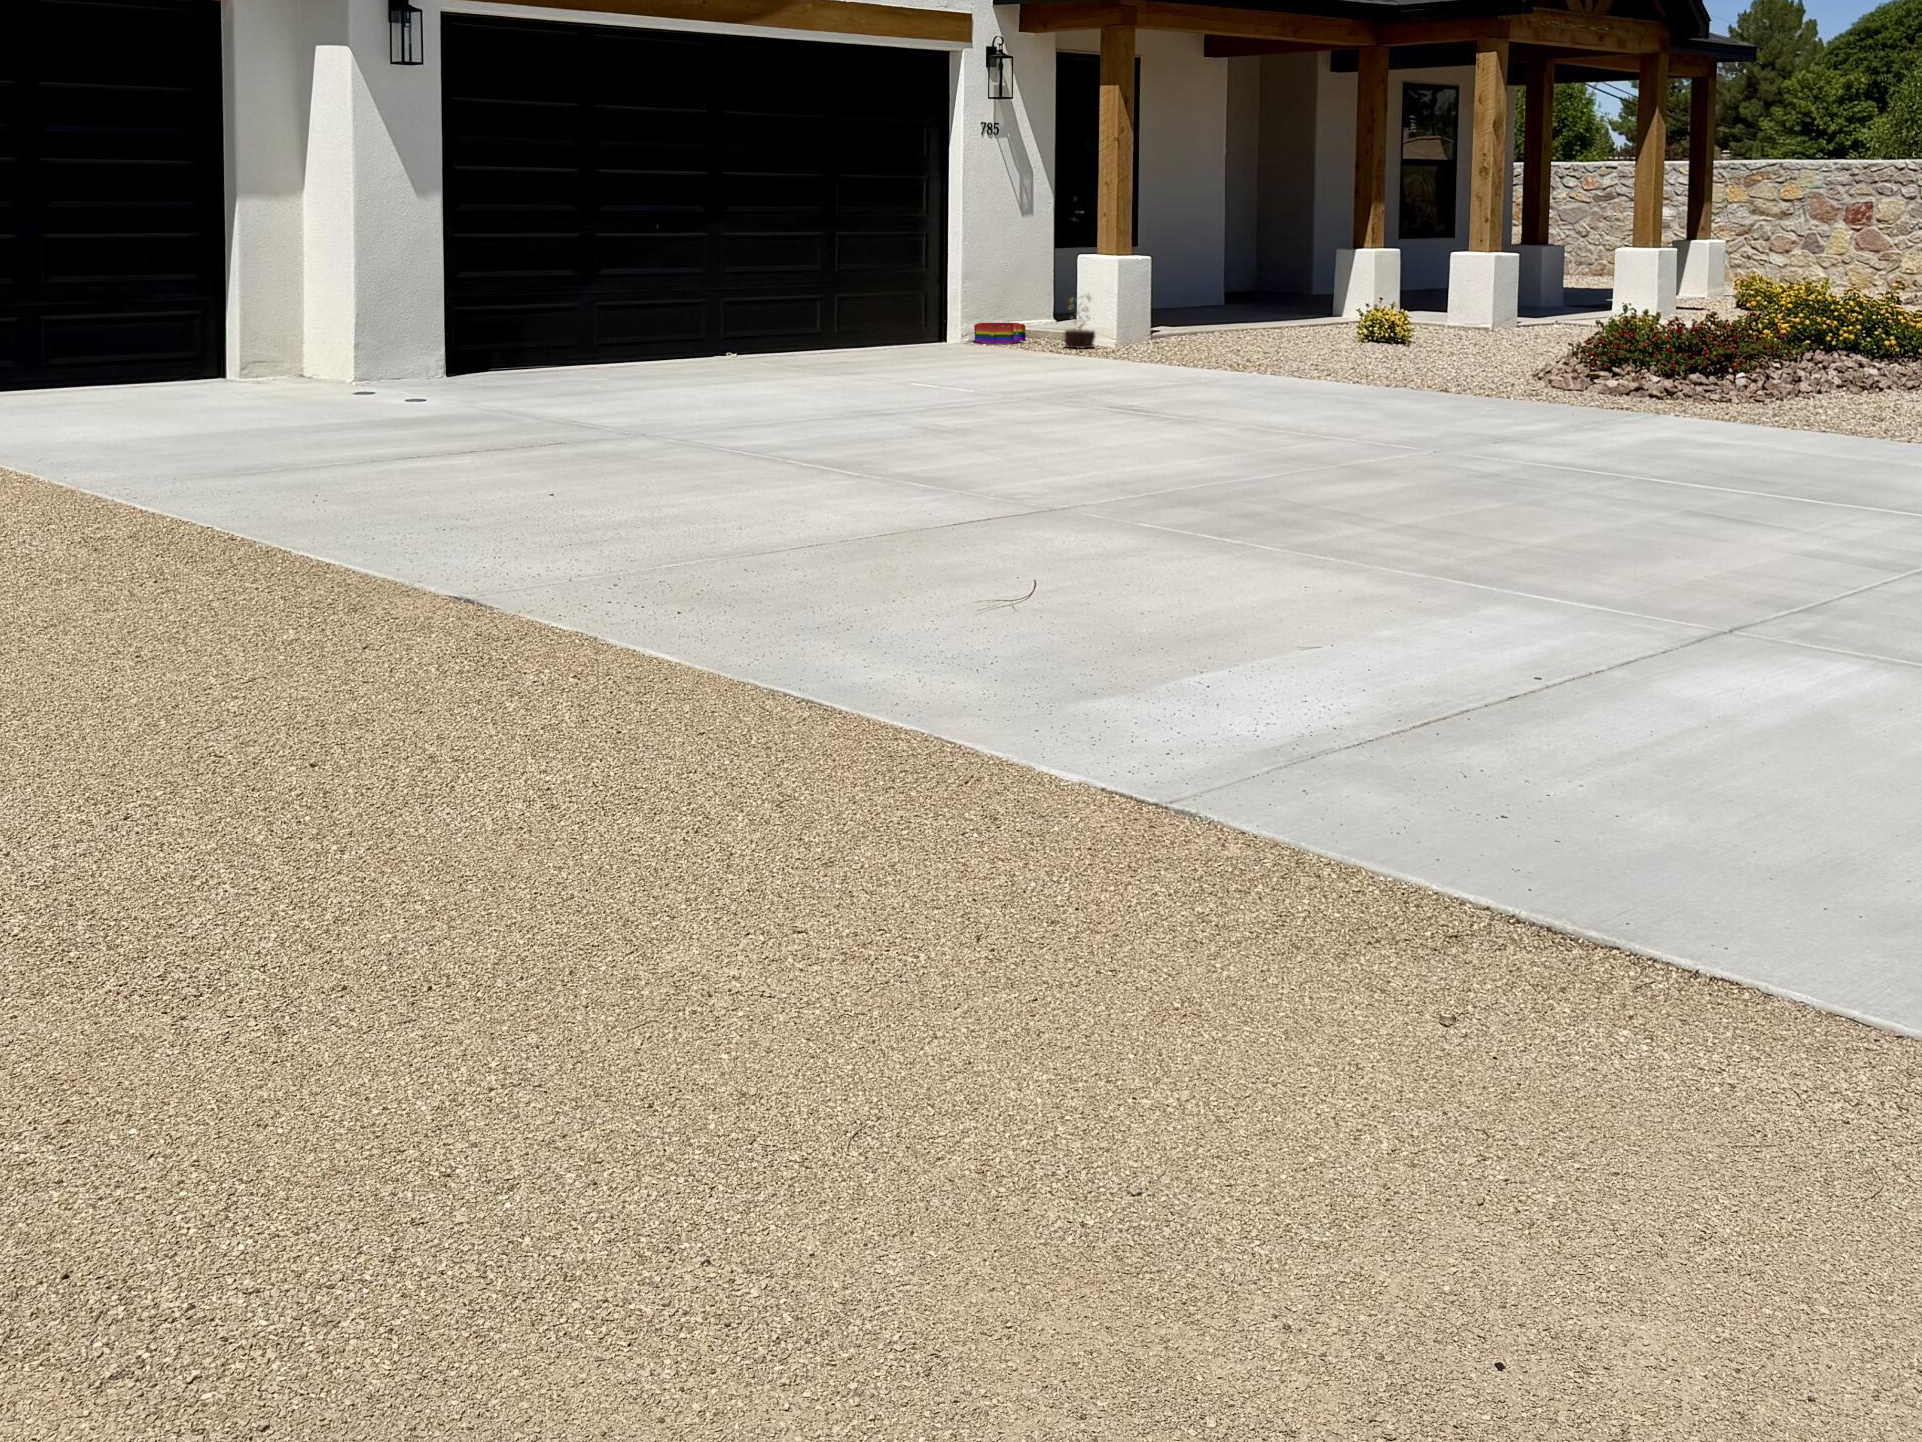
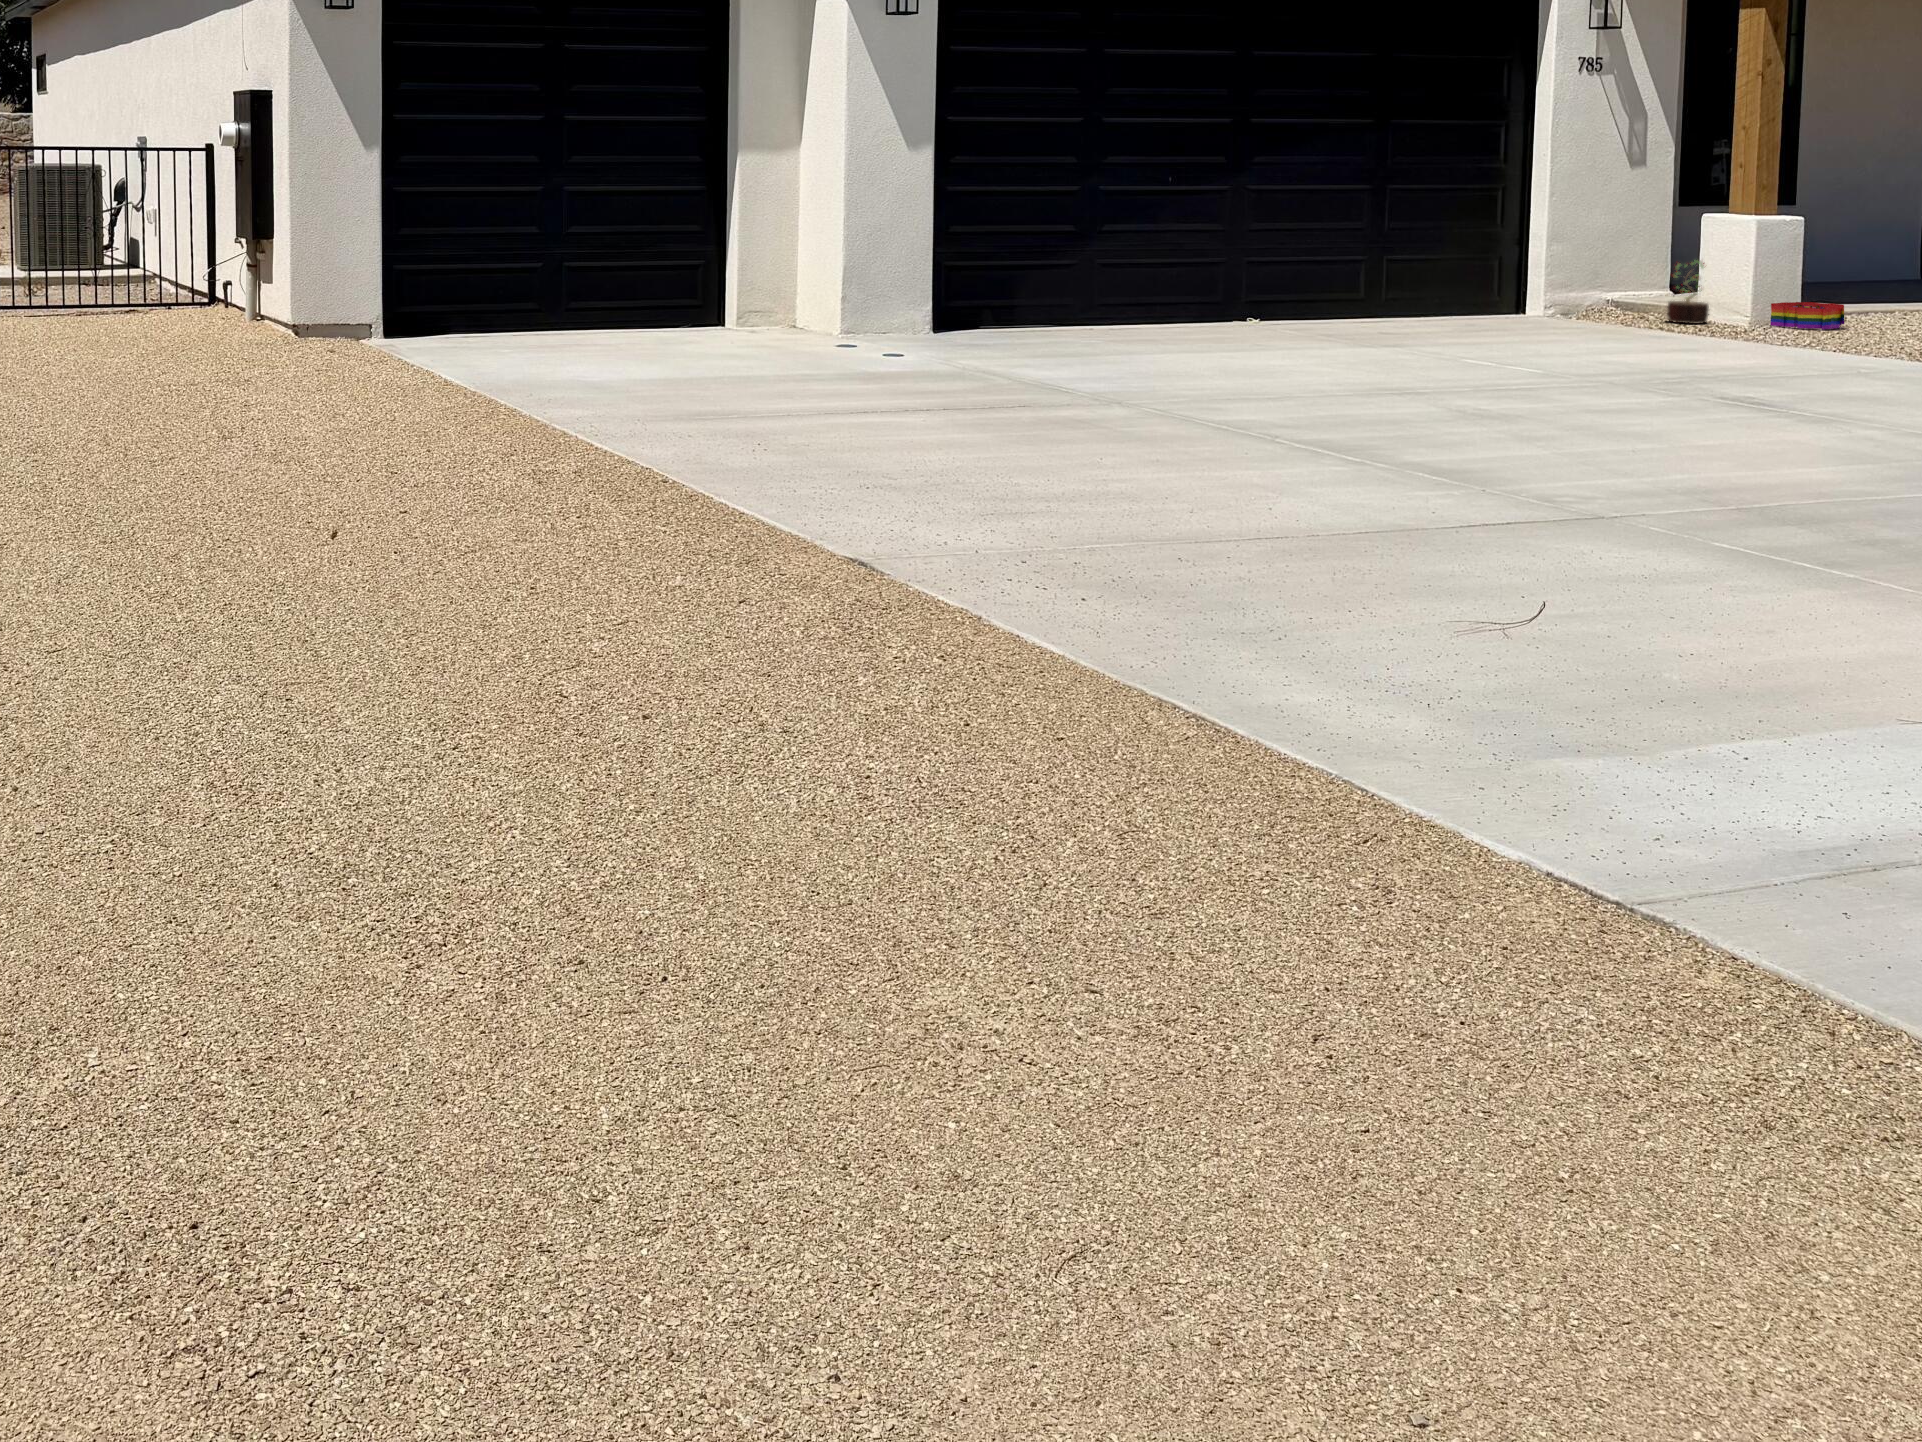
storage bin: present [974,322,1026,344] -> present [1770,302,1844,330]

